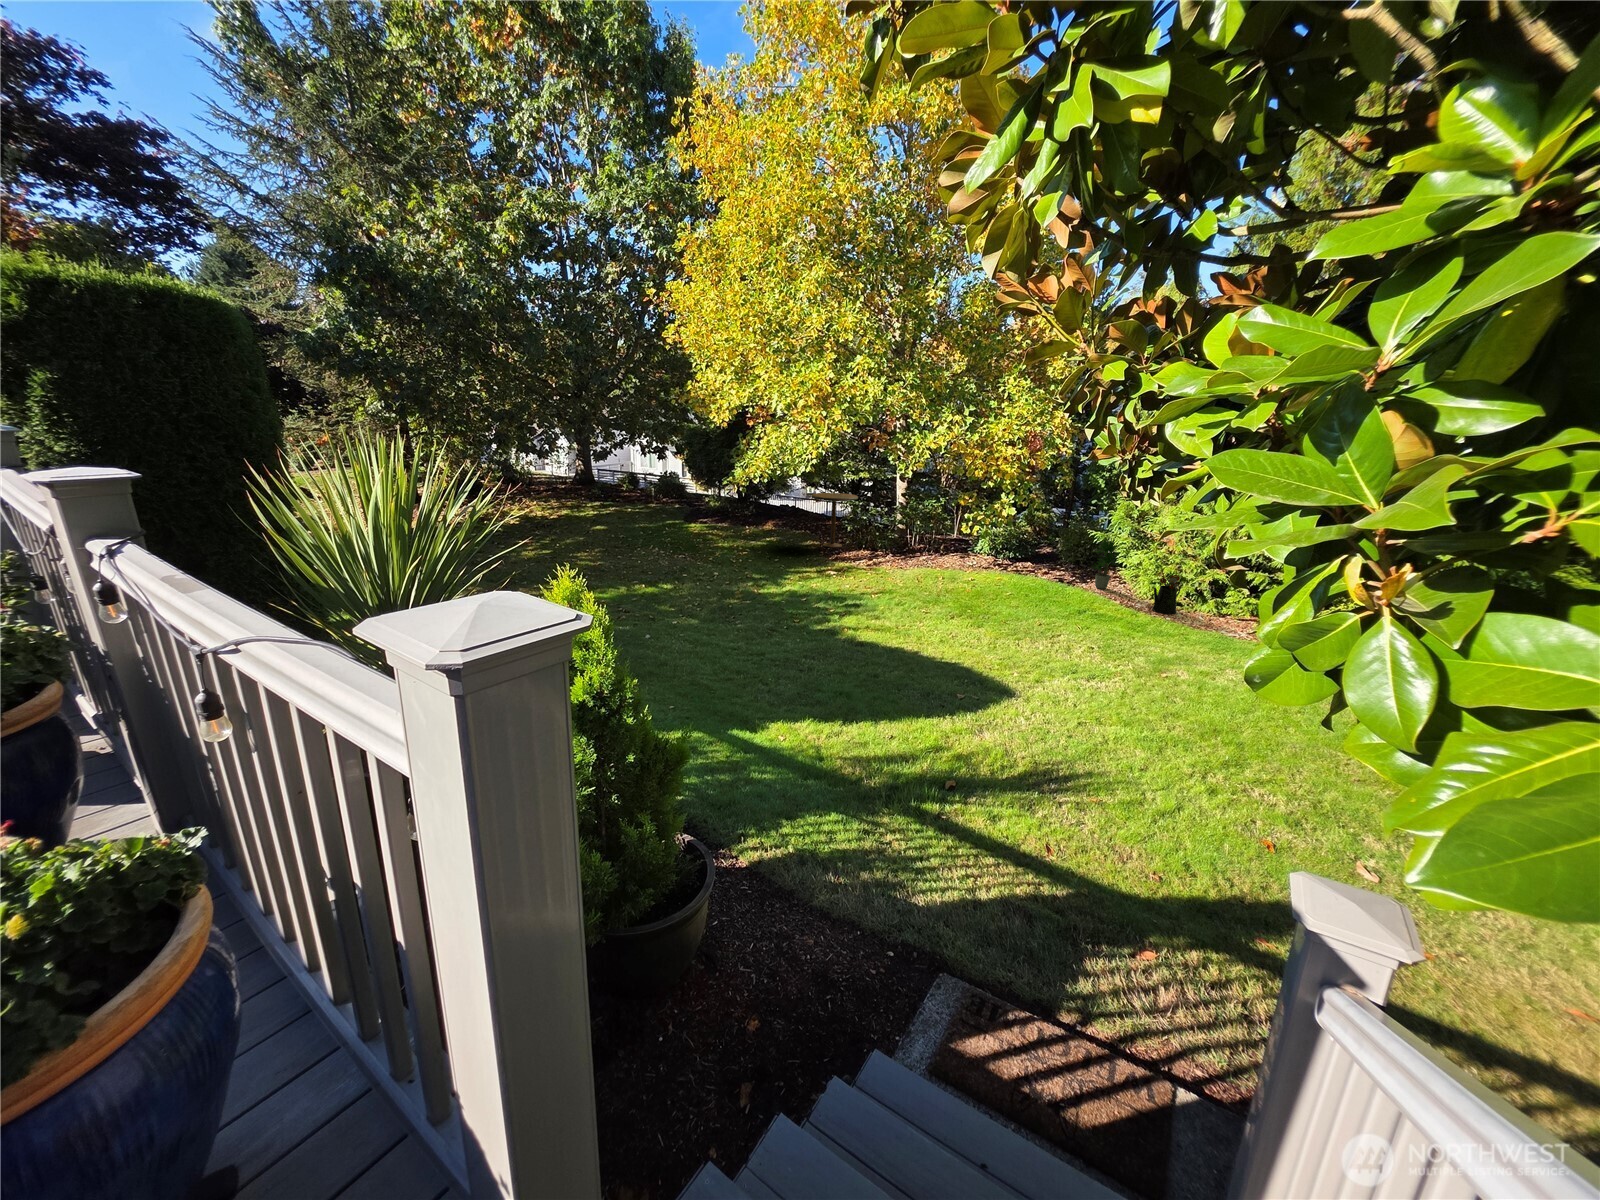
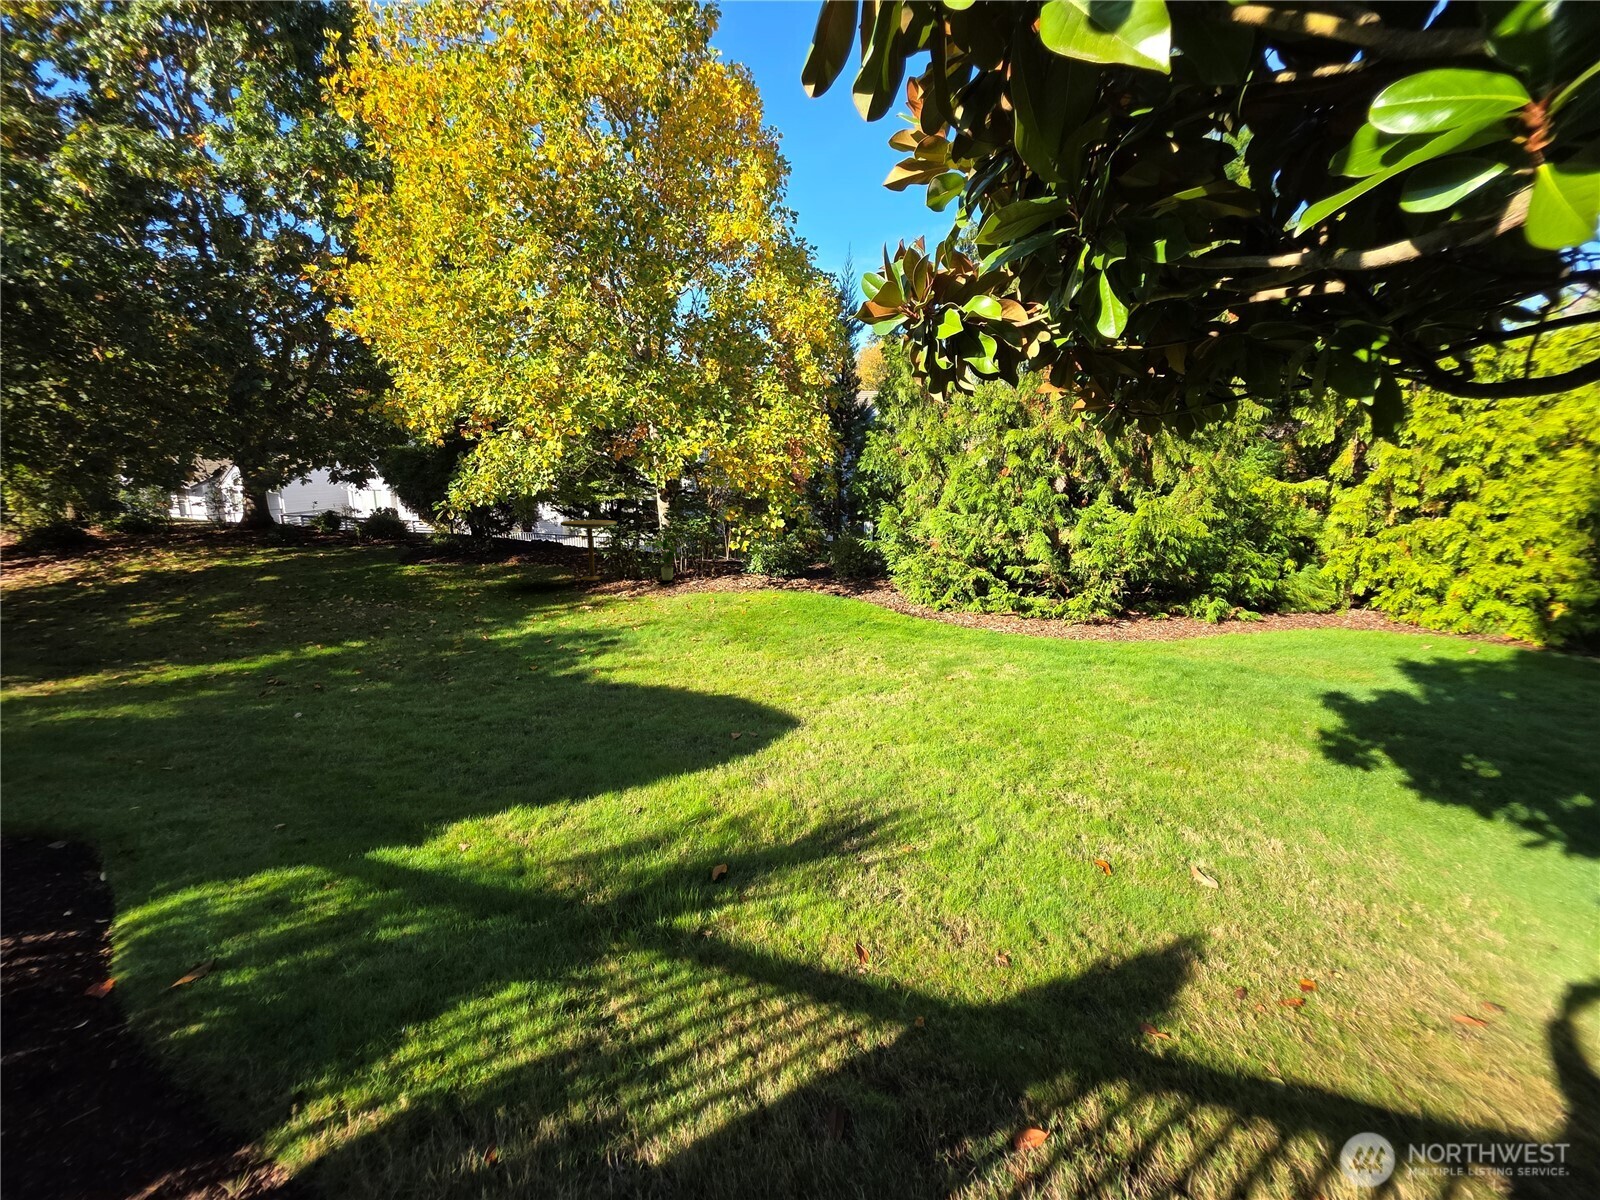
potted plant: present [1094,538,1118,589] -> present [656,535,677,580]
watering can: present [1152,575,1180,614] -> none [925,575,948,616]

